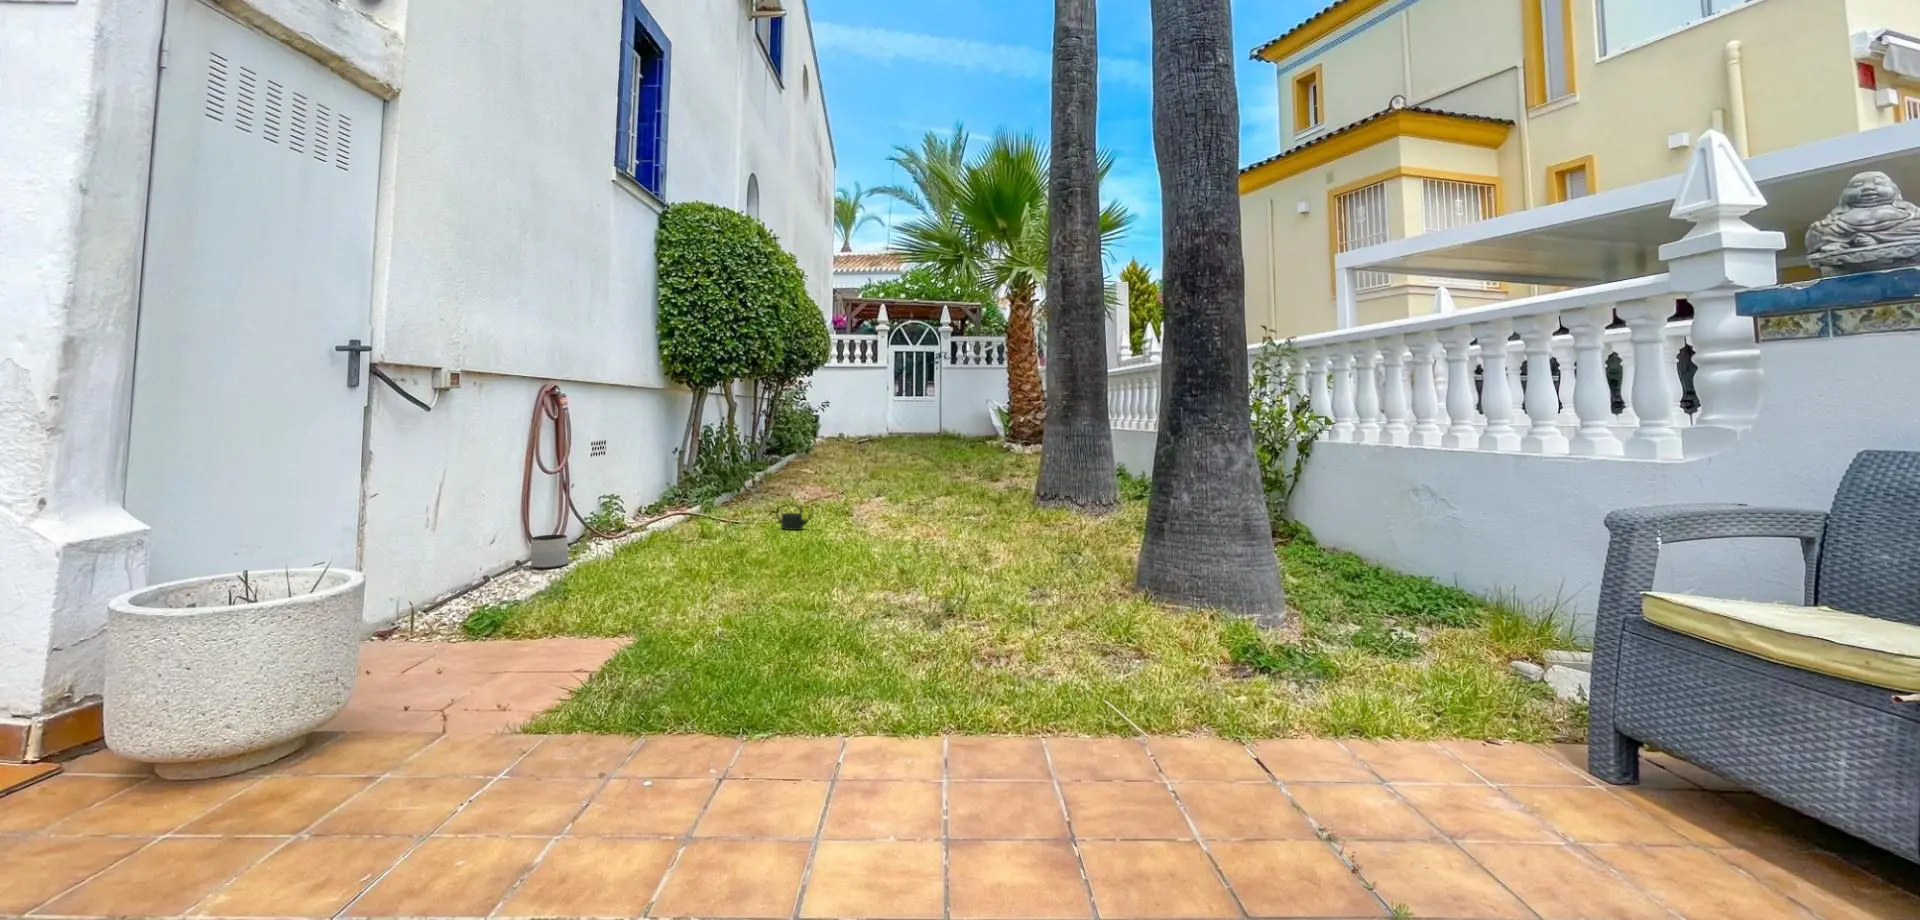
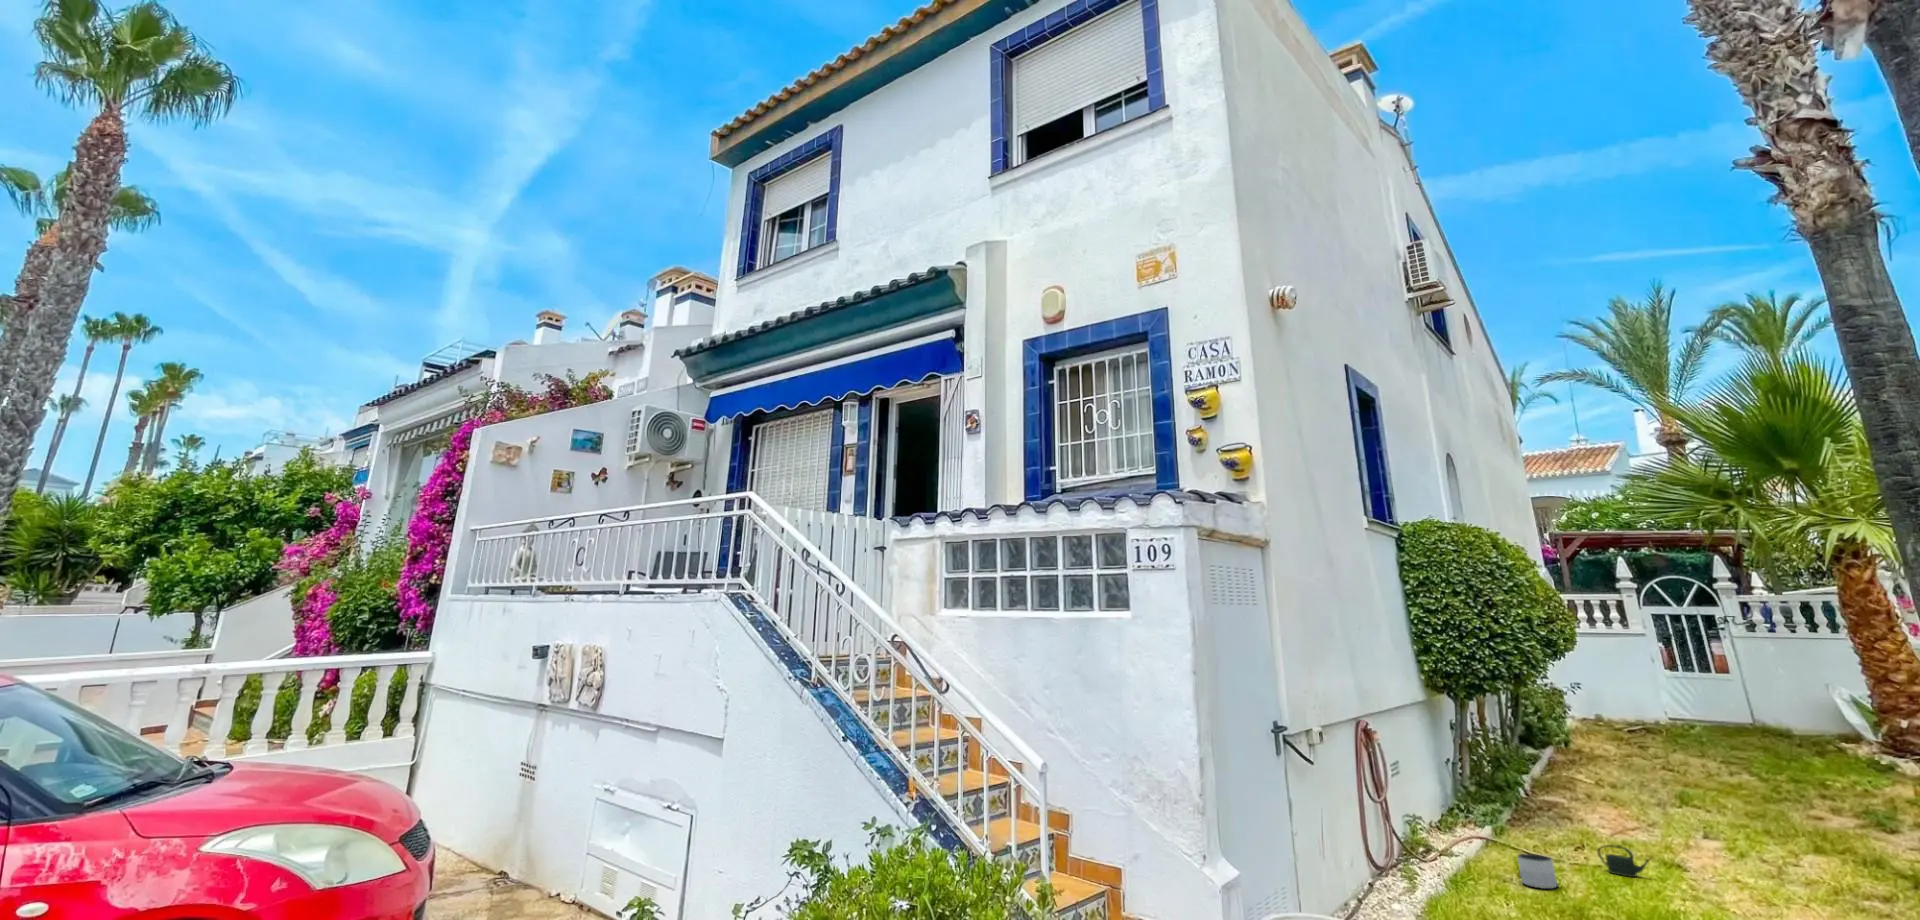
planter: present [531,535,568,569] -> present [1518,854,1557,889]

